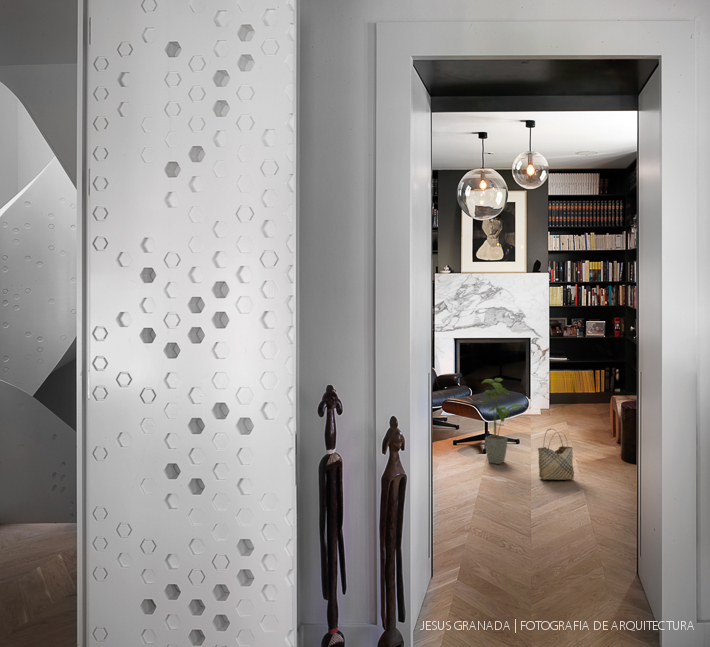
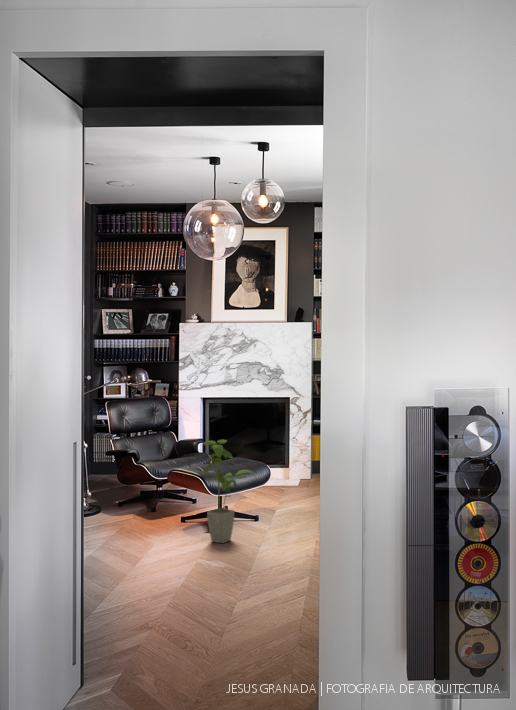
woven basket: present [538,429,574,480] -> none [259,497,300,558]

